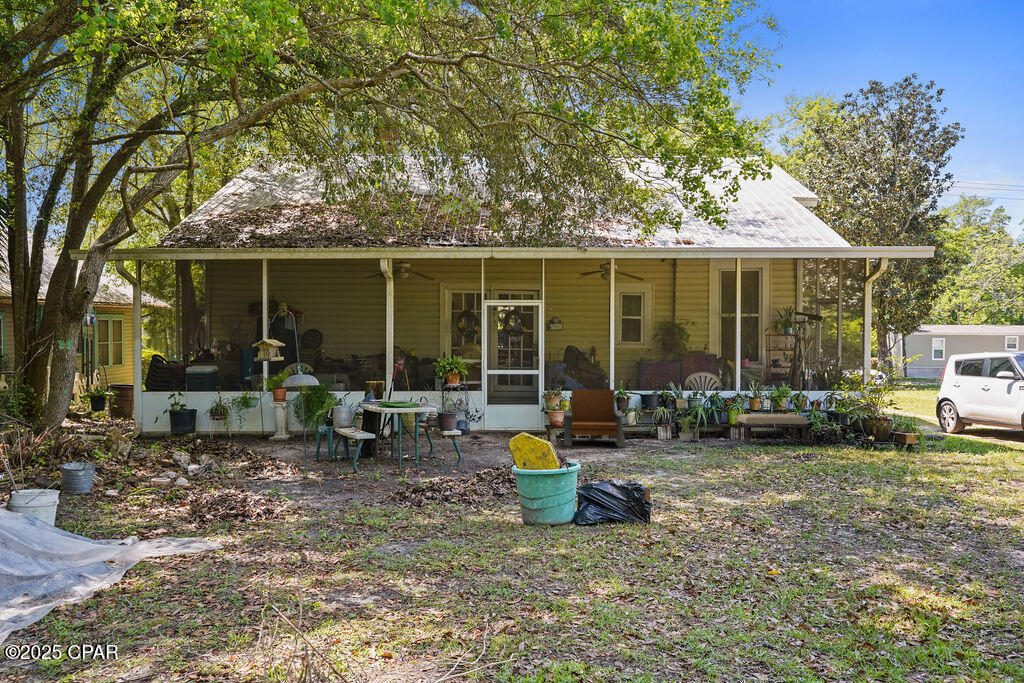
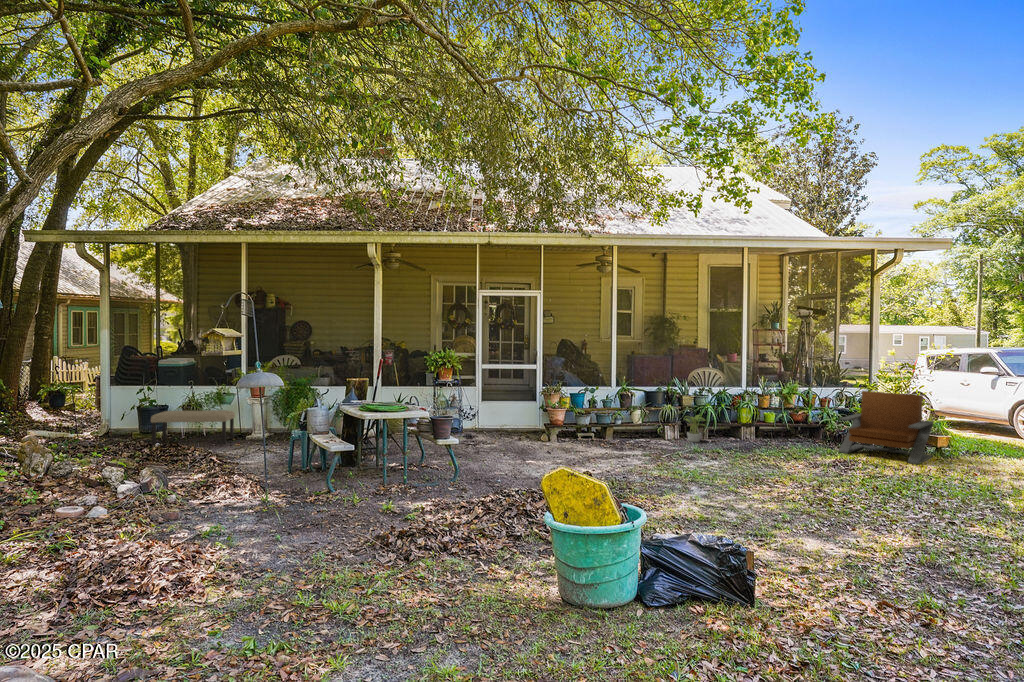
lounge chair: present [564,389,625,447] -> present [839,391,934,464]
bench: present [737,414,807,444] -> present [151,410,235,445]

